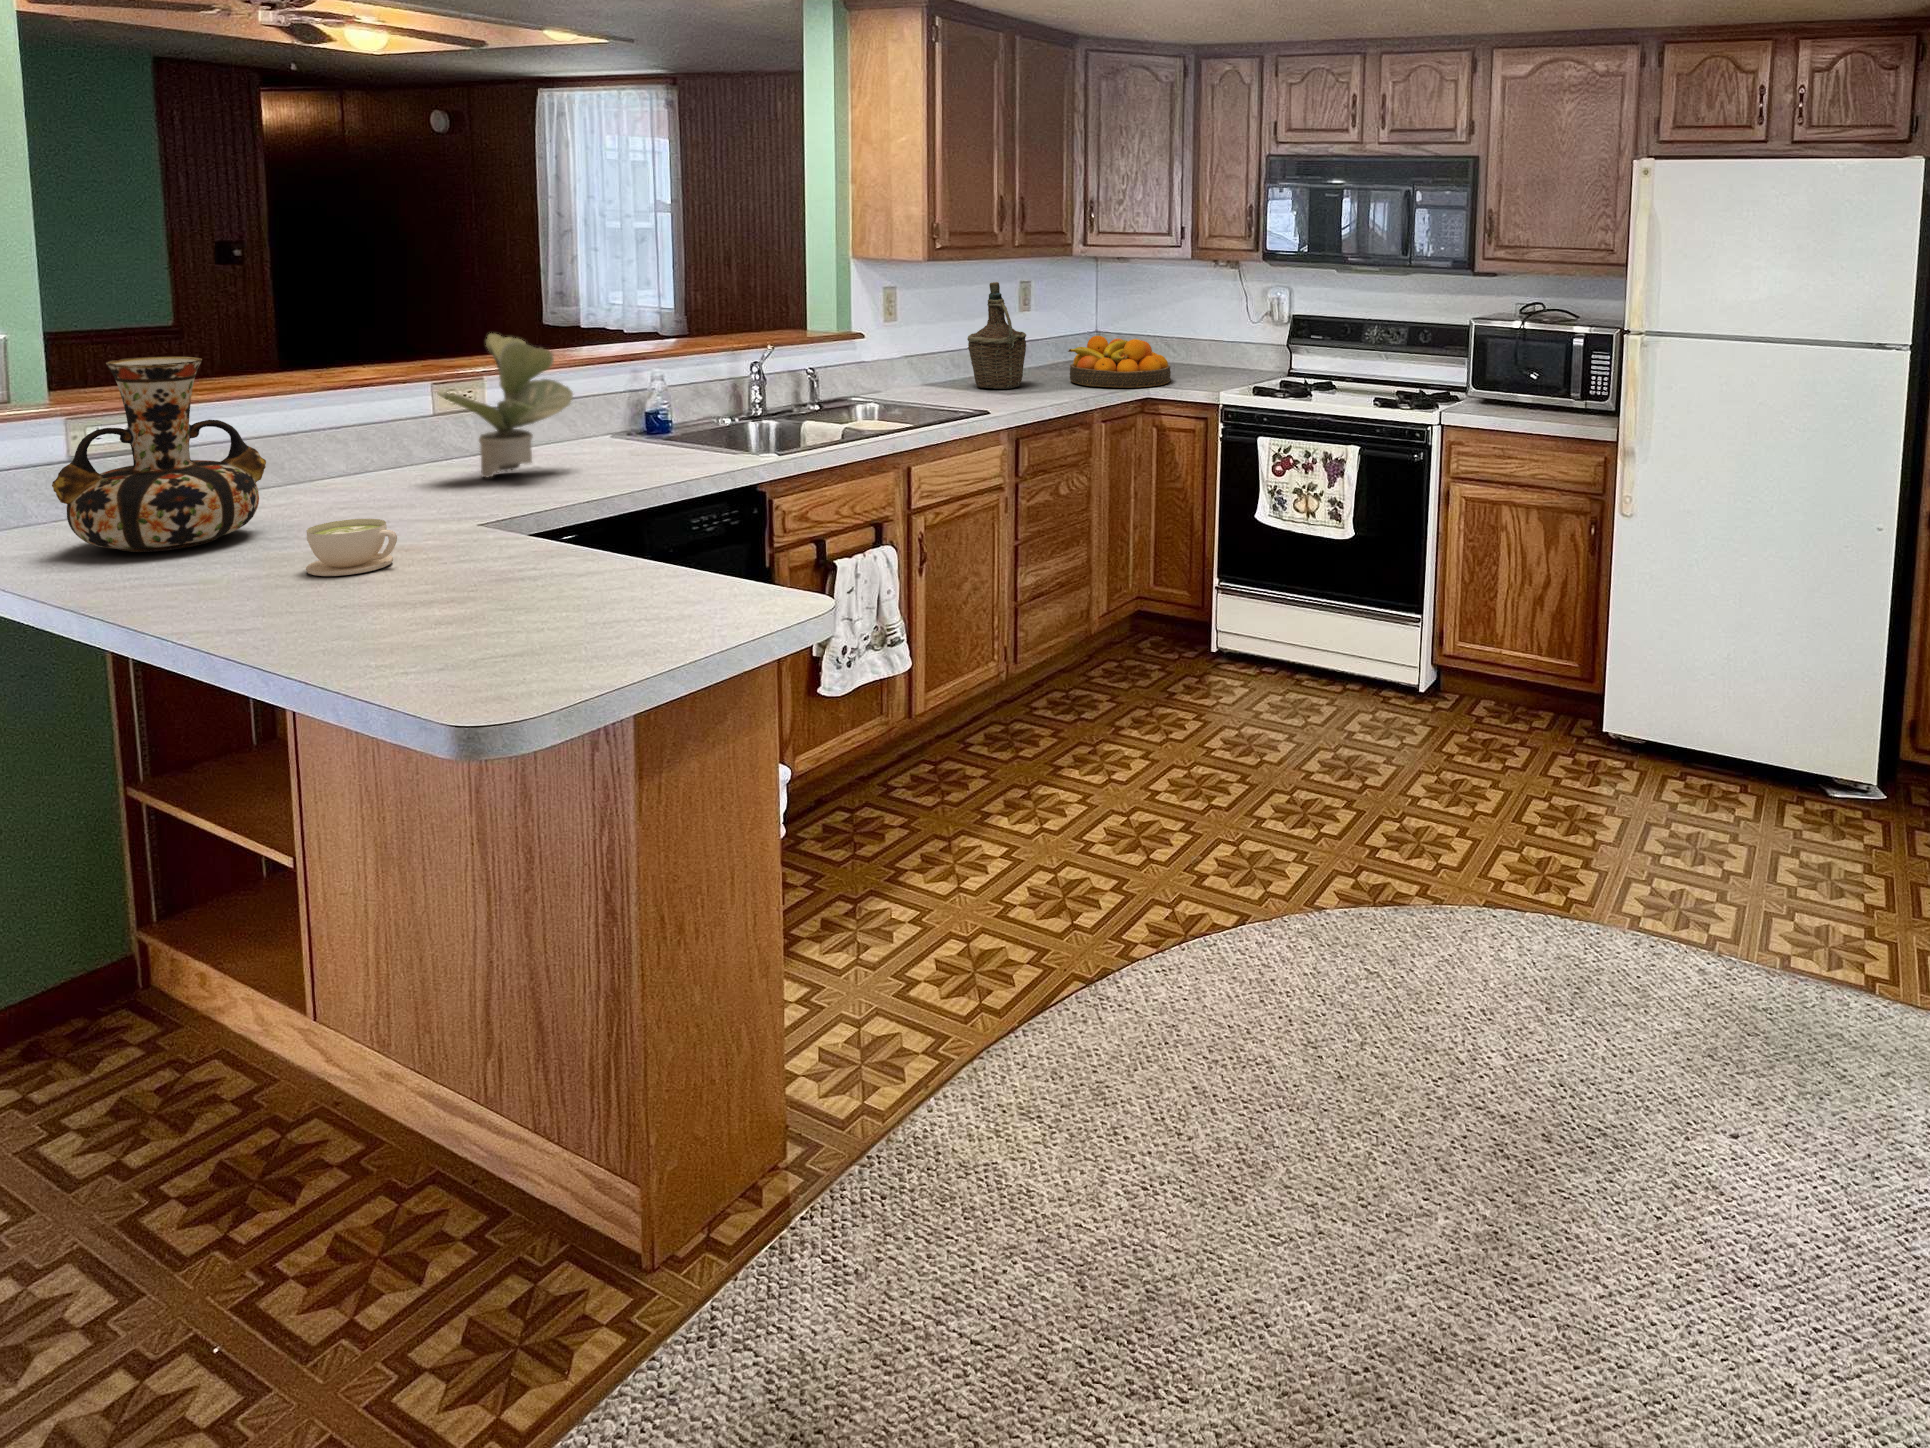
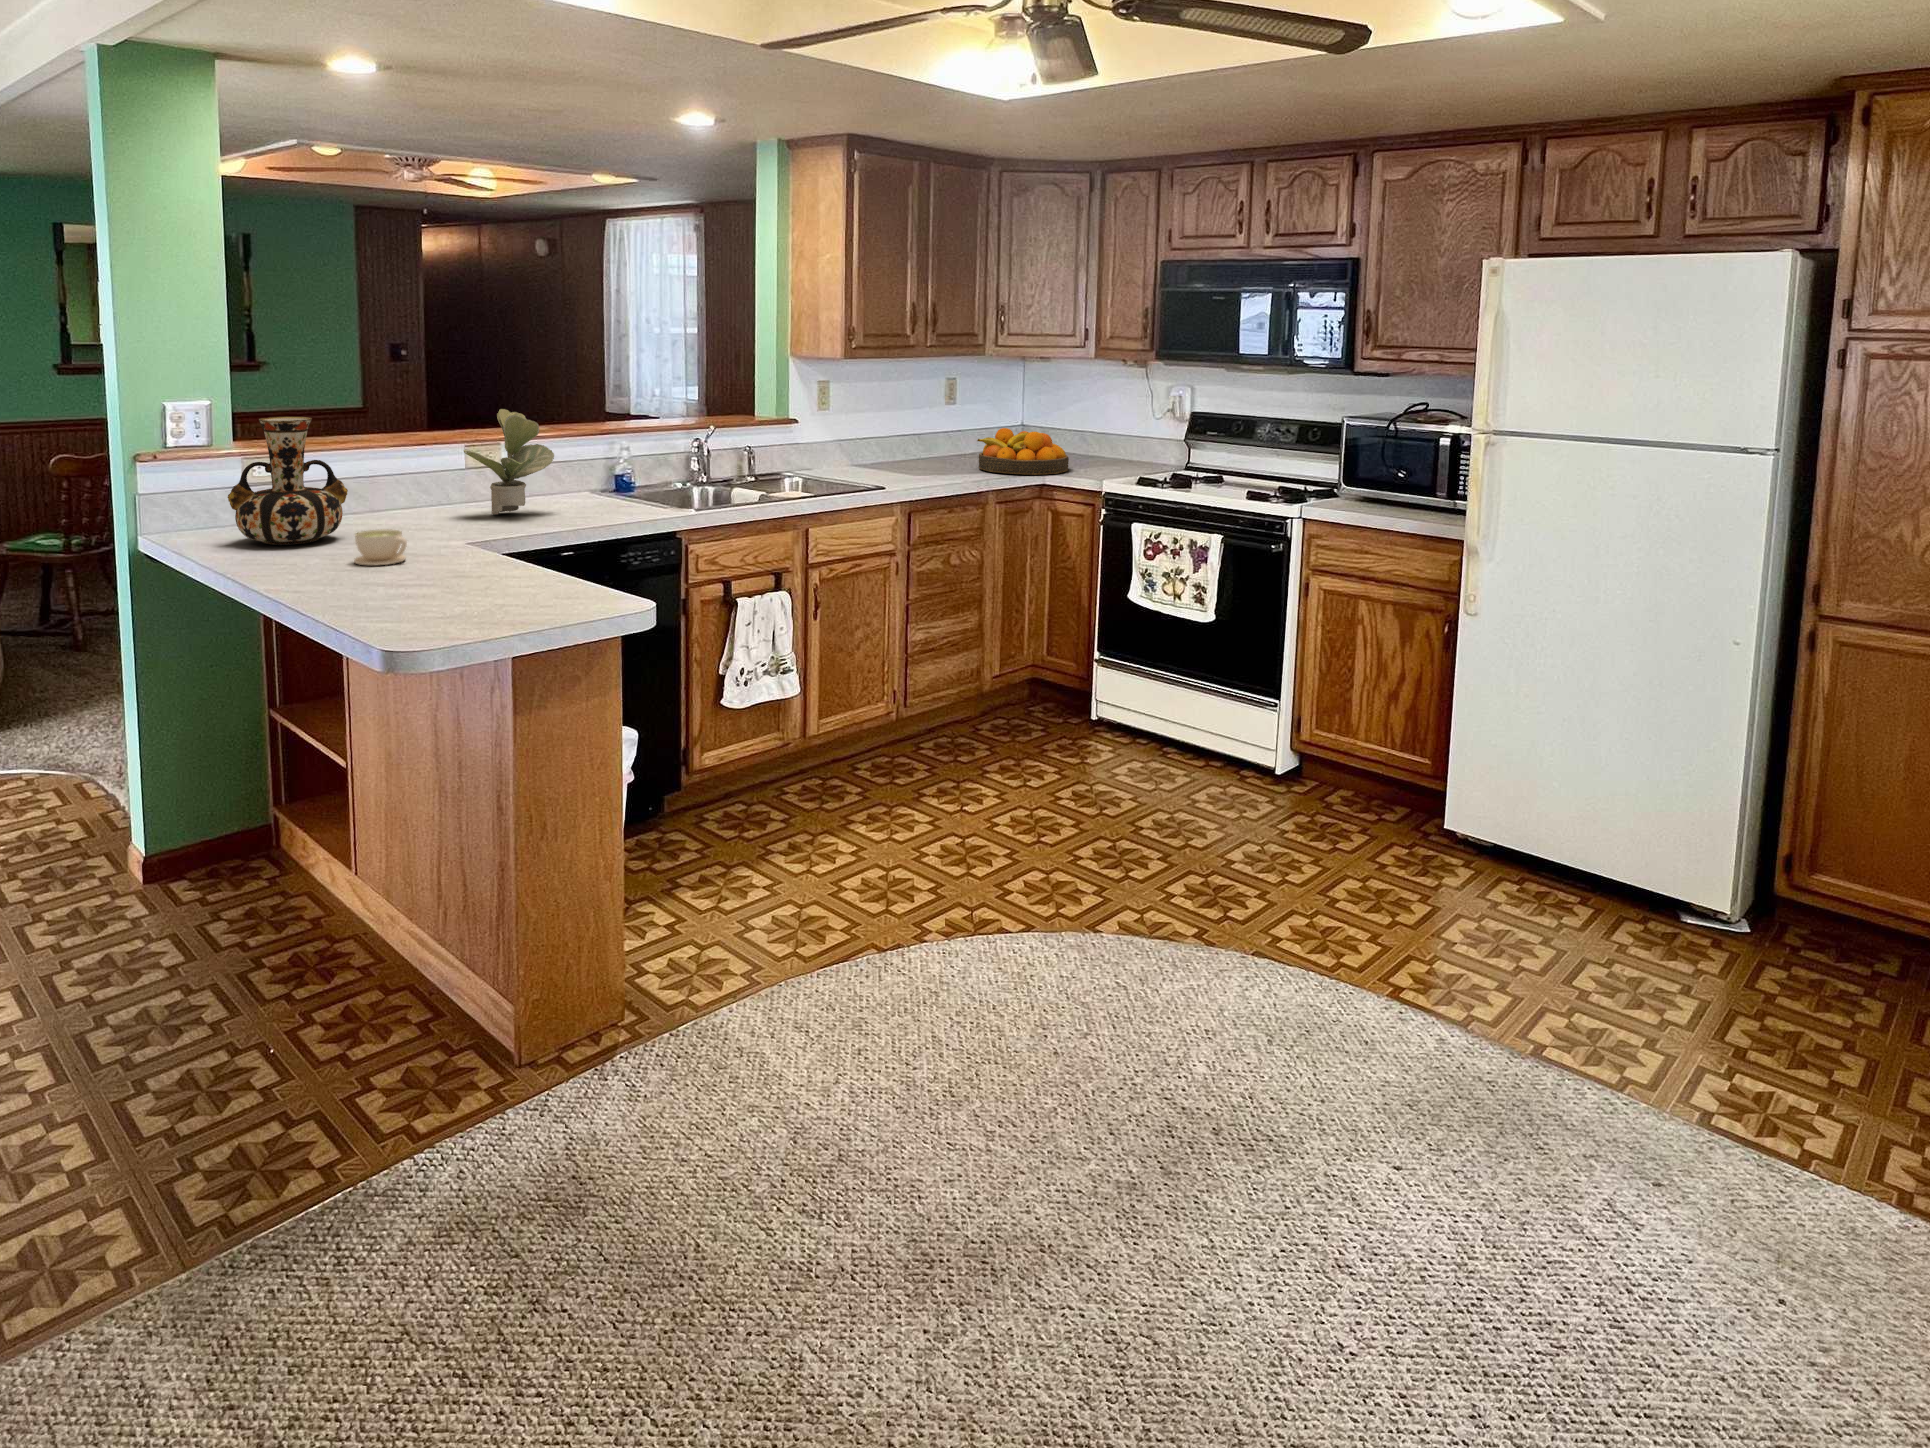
bottle: present [967,282,1026,389] -> none [889,379,939,471]

